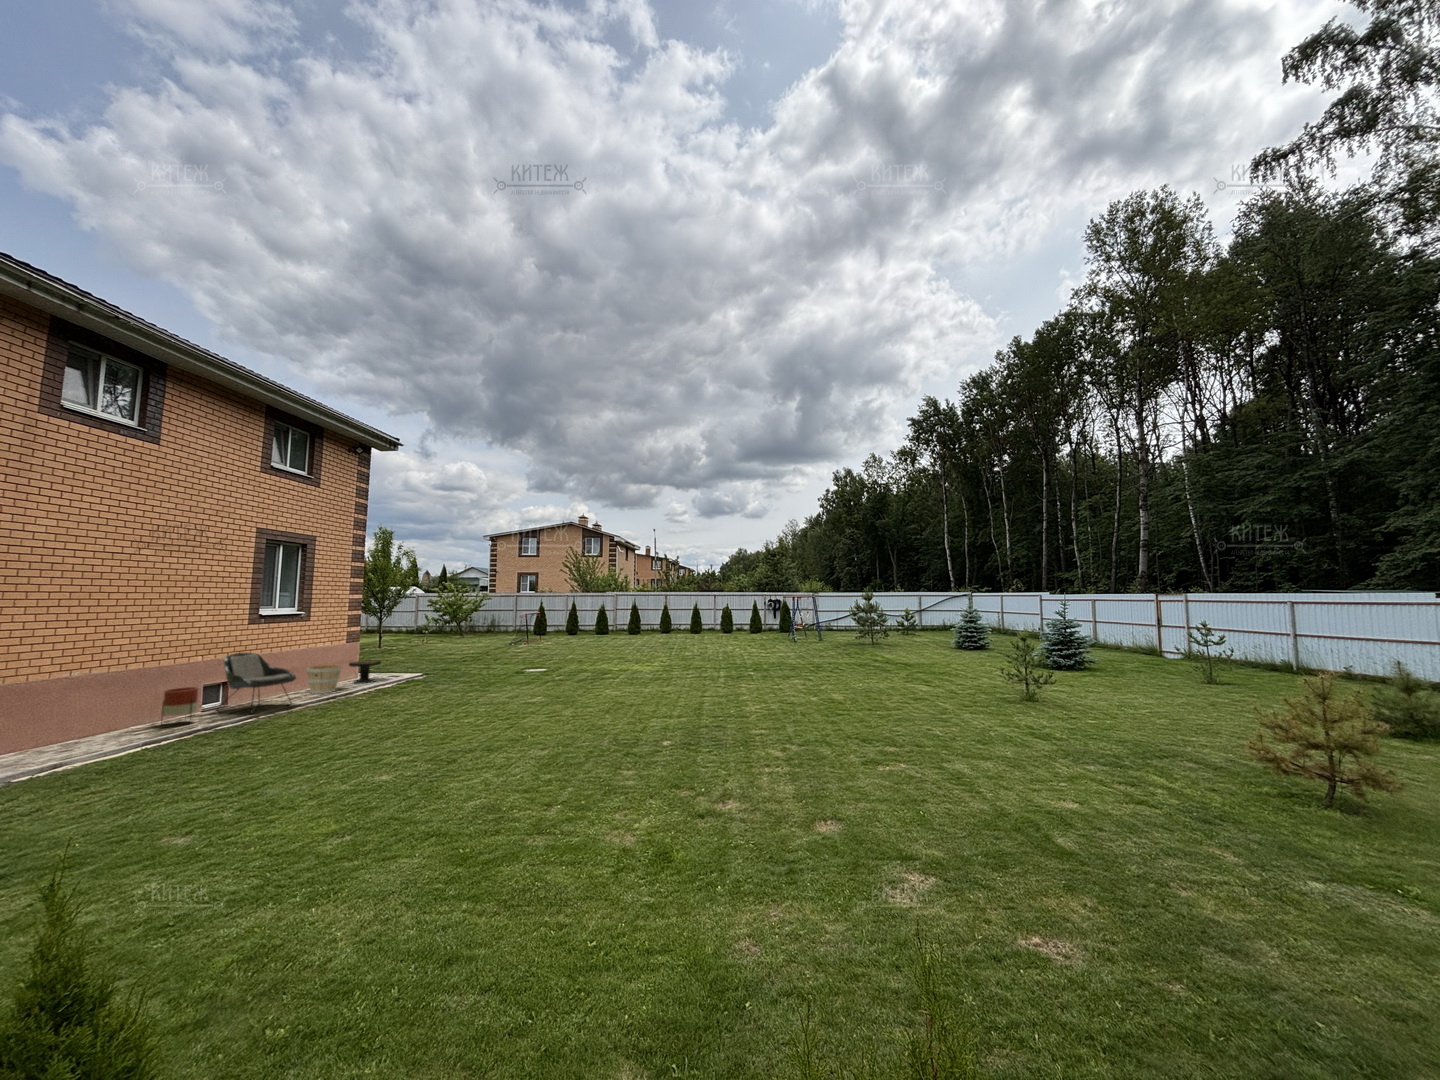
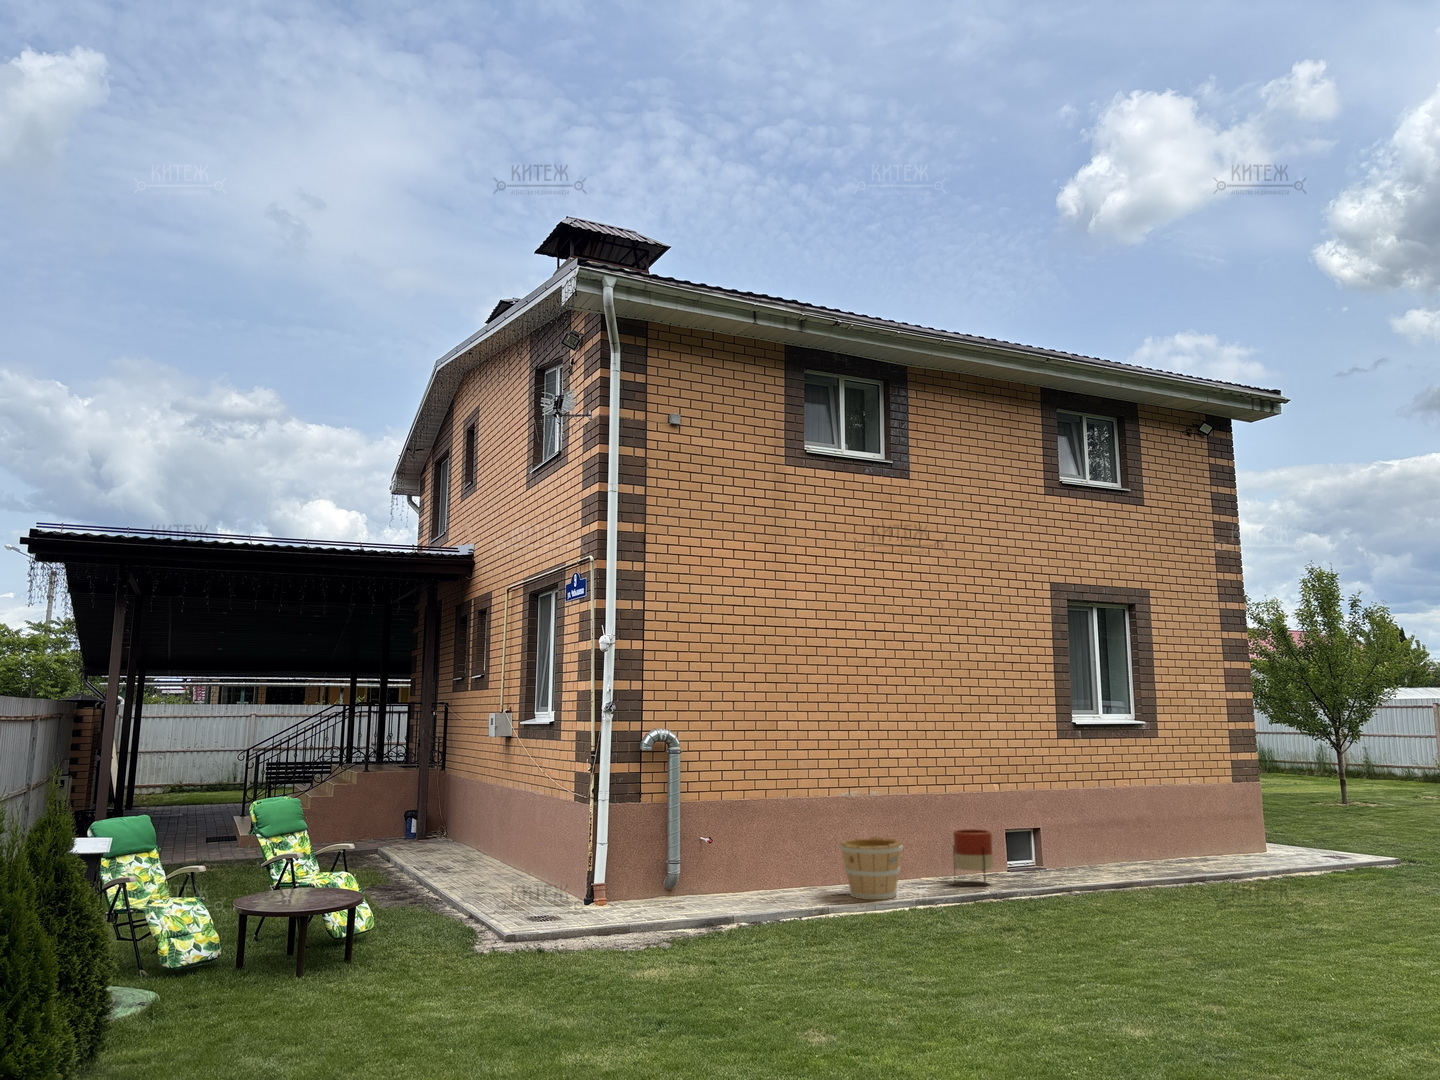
lounge chair: present [217,653,296,713] -> none [1026,784,1129,887]
side table: present [349,661,381,684] -> none [1240,819,1300,864]
wooden bucket: present [306,664,342,694] -> present [840,837,903,900]

